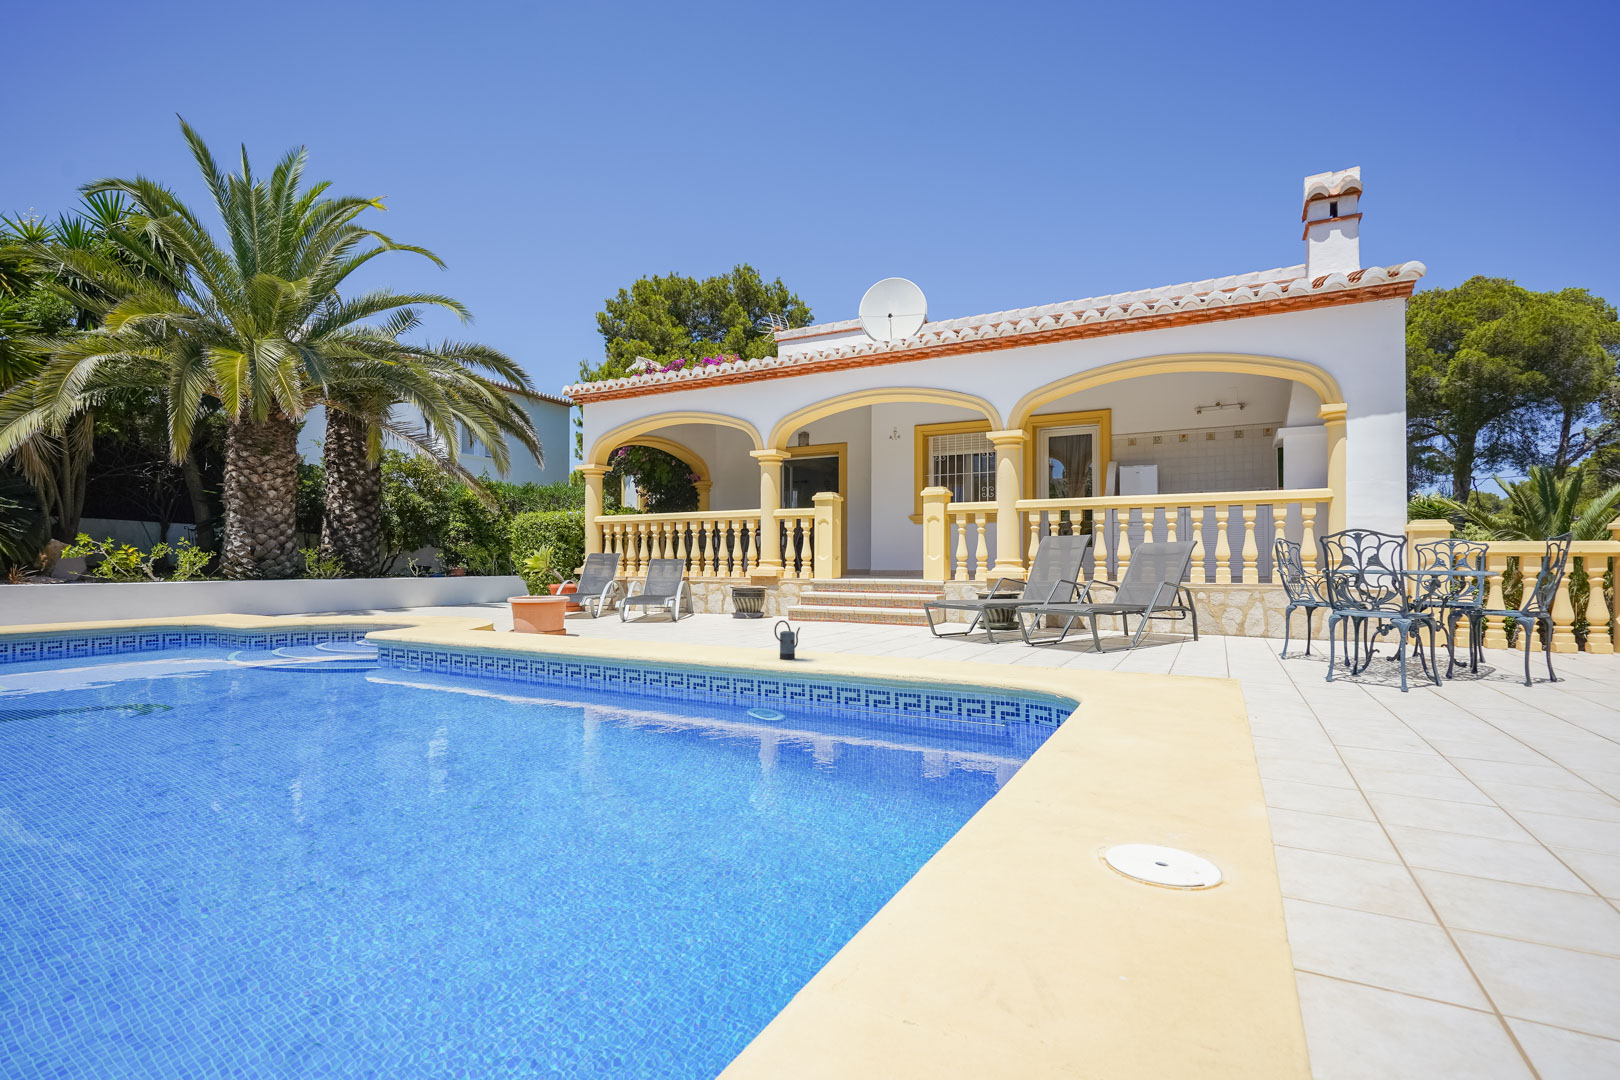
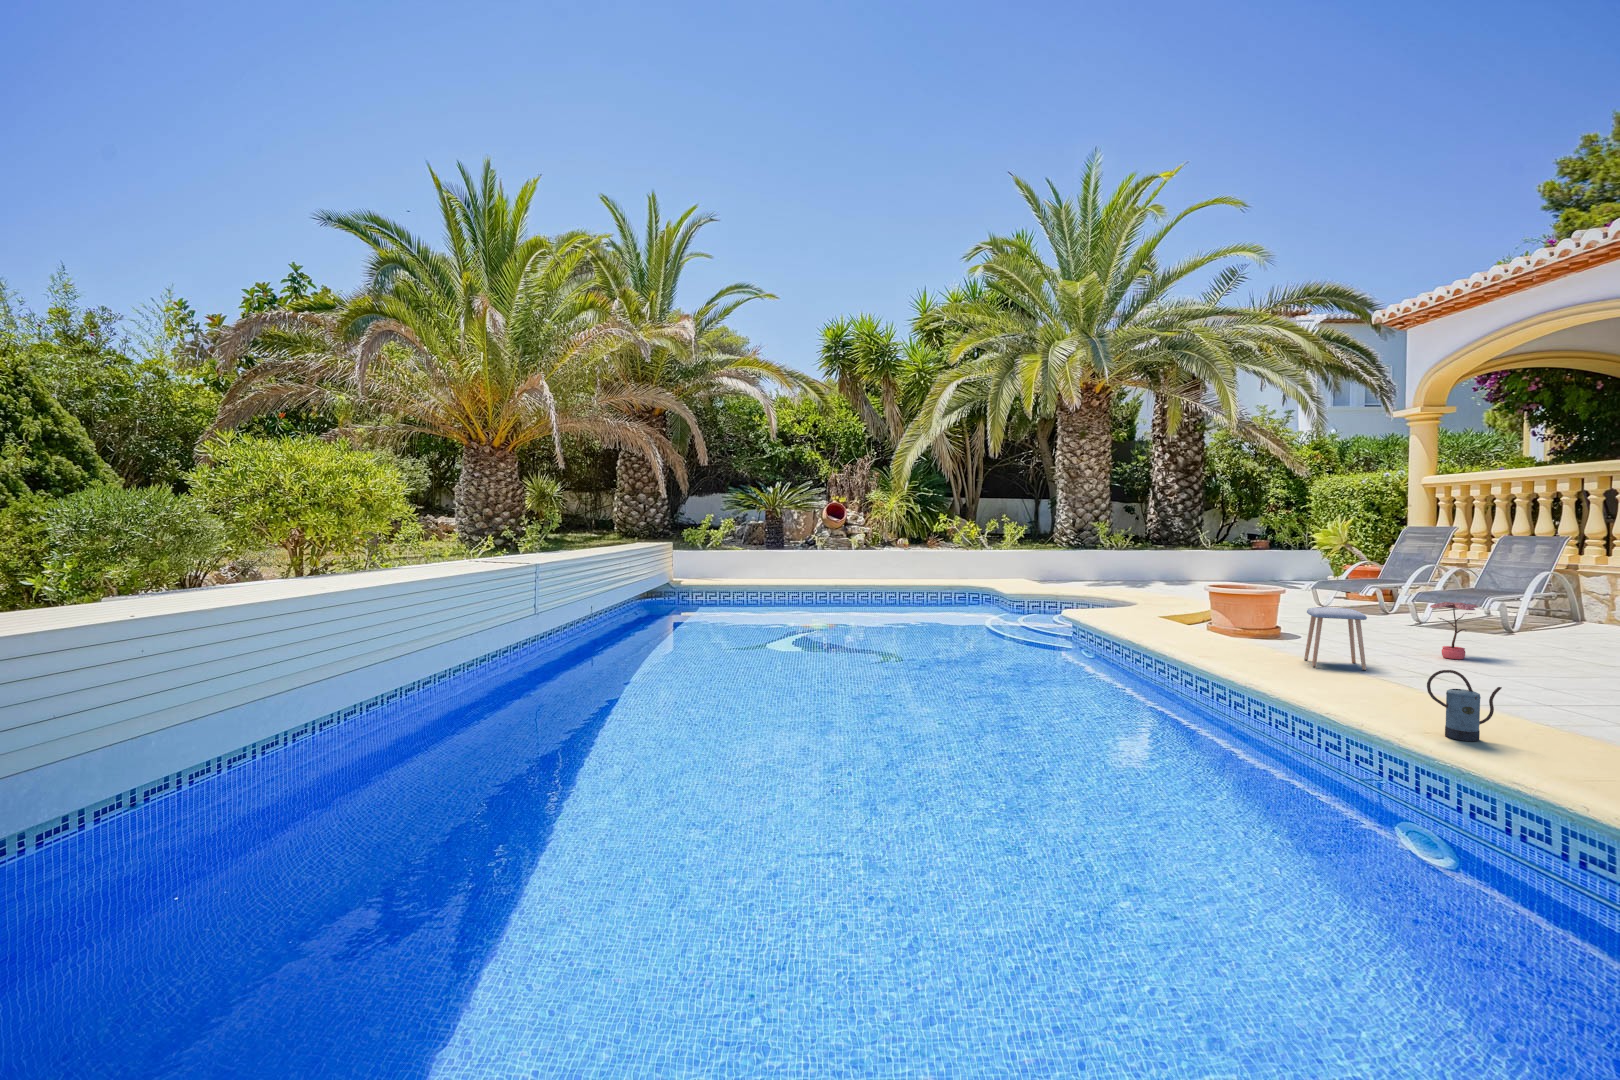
potted plant: none [681,596,705,633] -> present [1430,602,1478,659]
stool: none [632,602,676,644] -> present [1304,607,1367,671]

